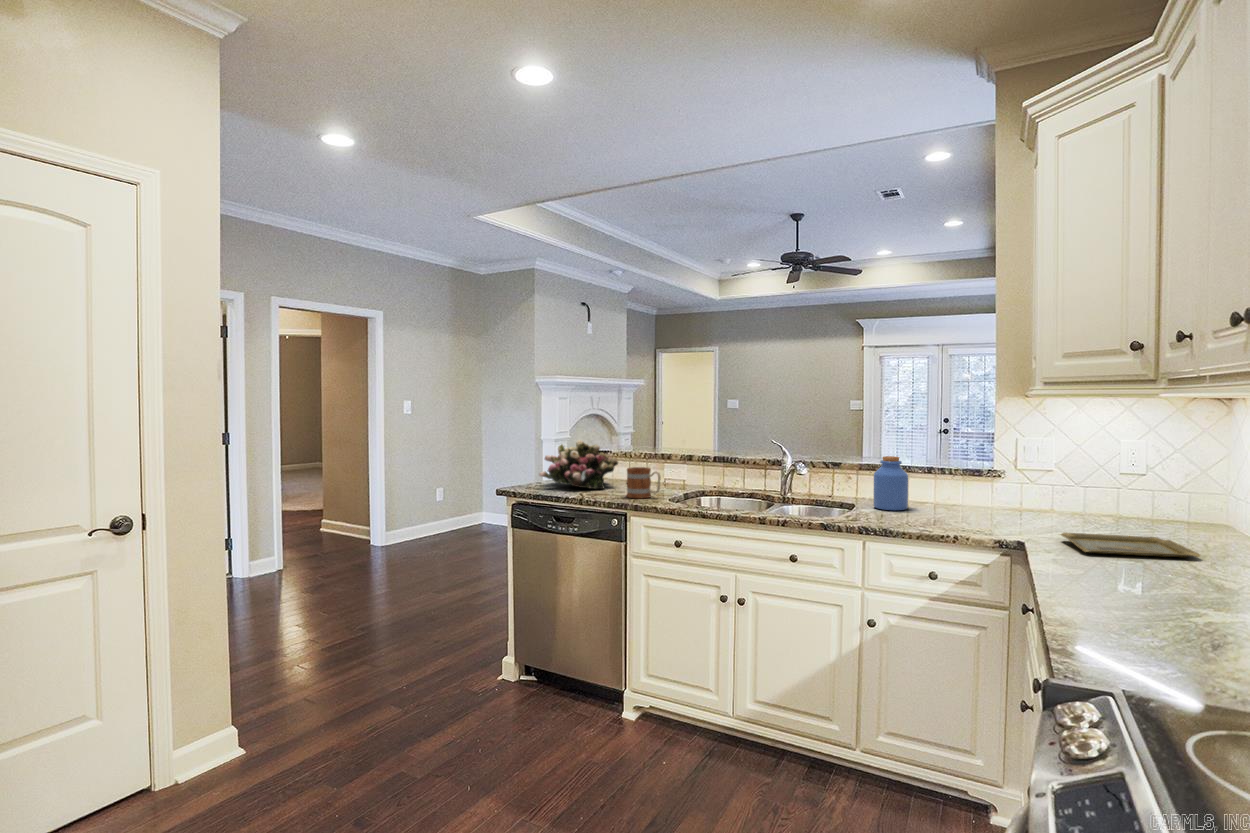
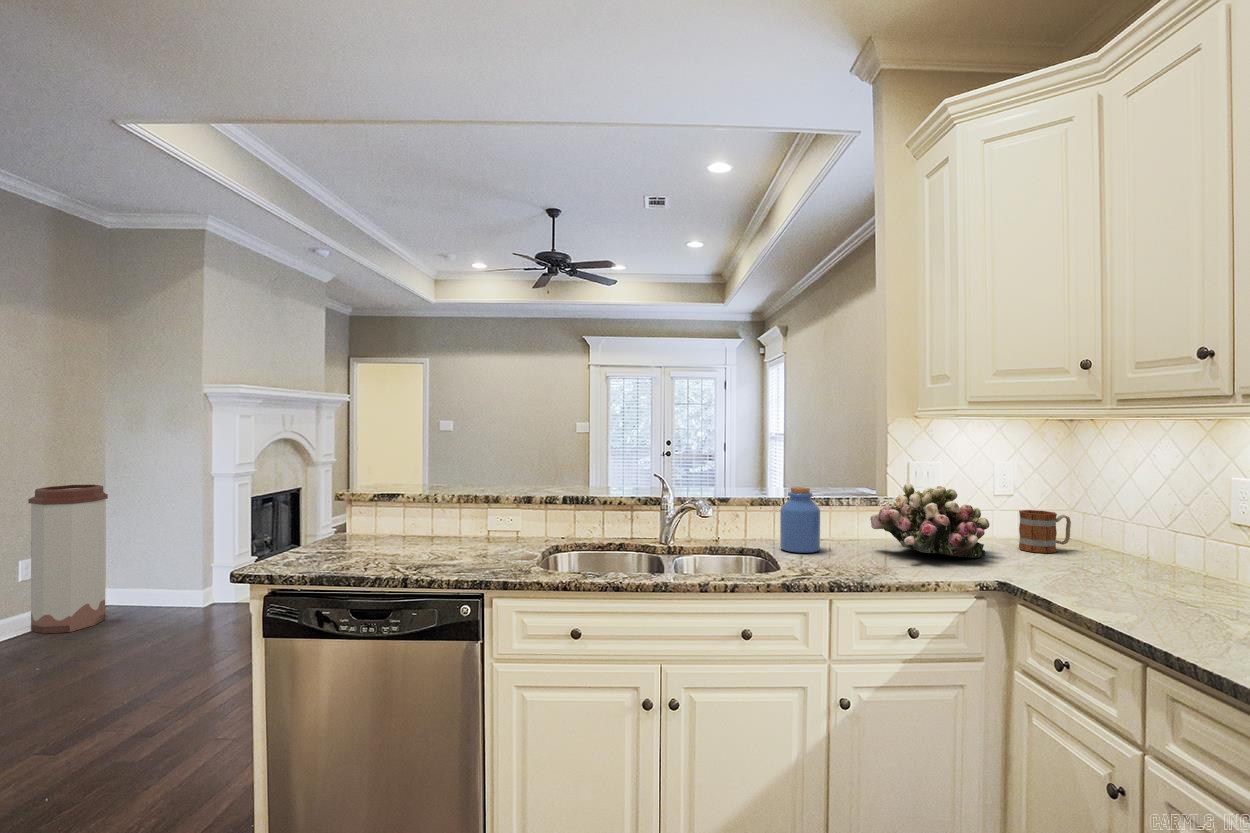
flower arrangement: present [539,440,618,489] -> present [870,483,989,558]
trash can: none [440,444,481,540] -> present [28,484,108,634]
mug: present [627,467,661,498] -> present [1019,510,1071,553]
tray: present [1060,532,1200,557] -> none [1030,566,1178,593]

